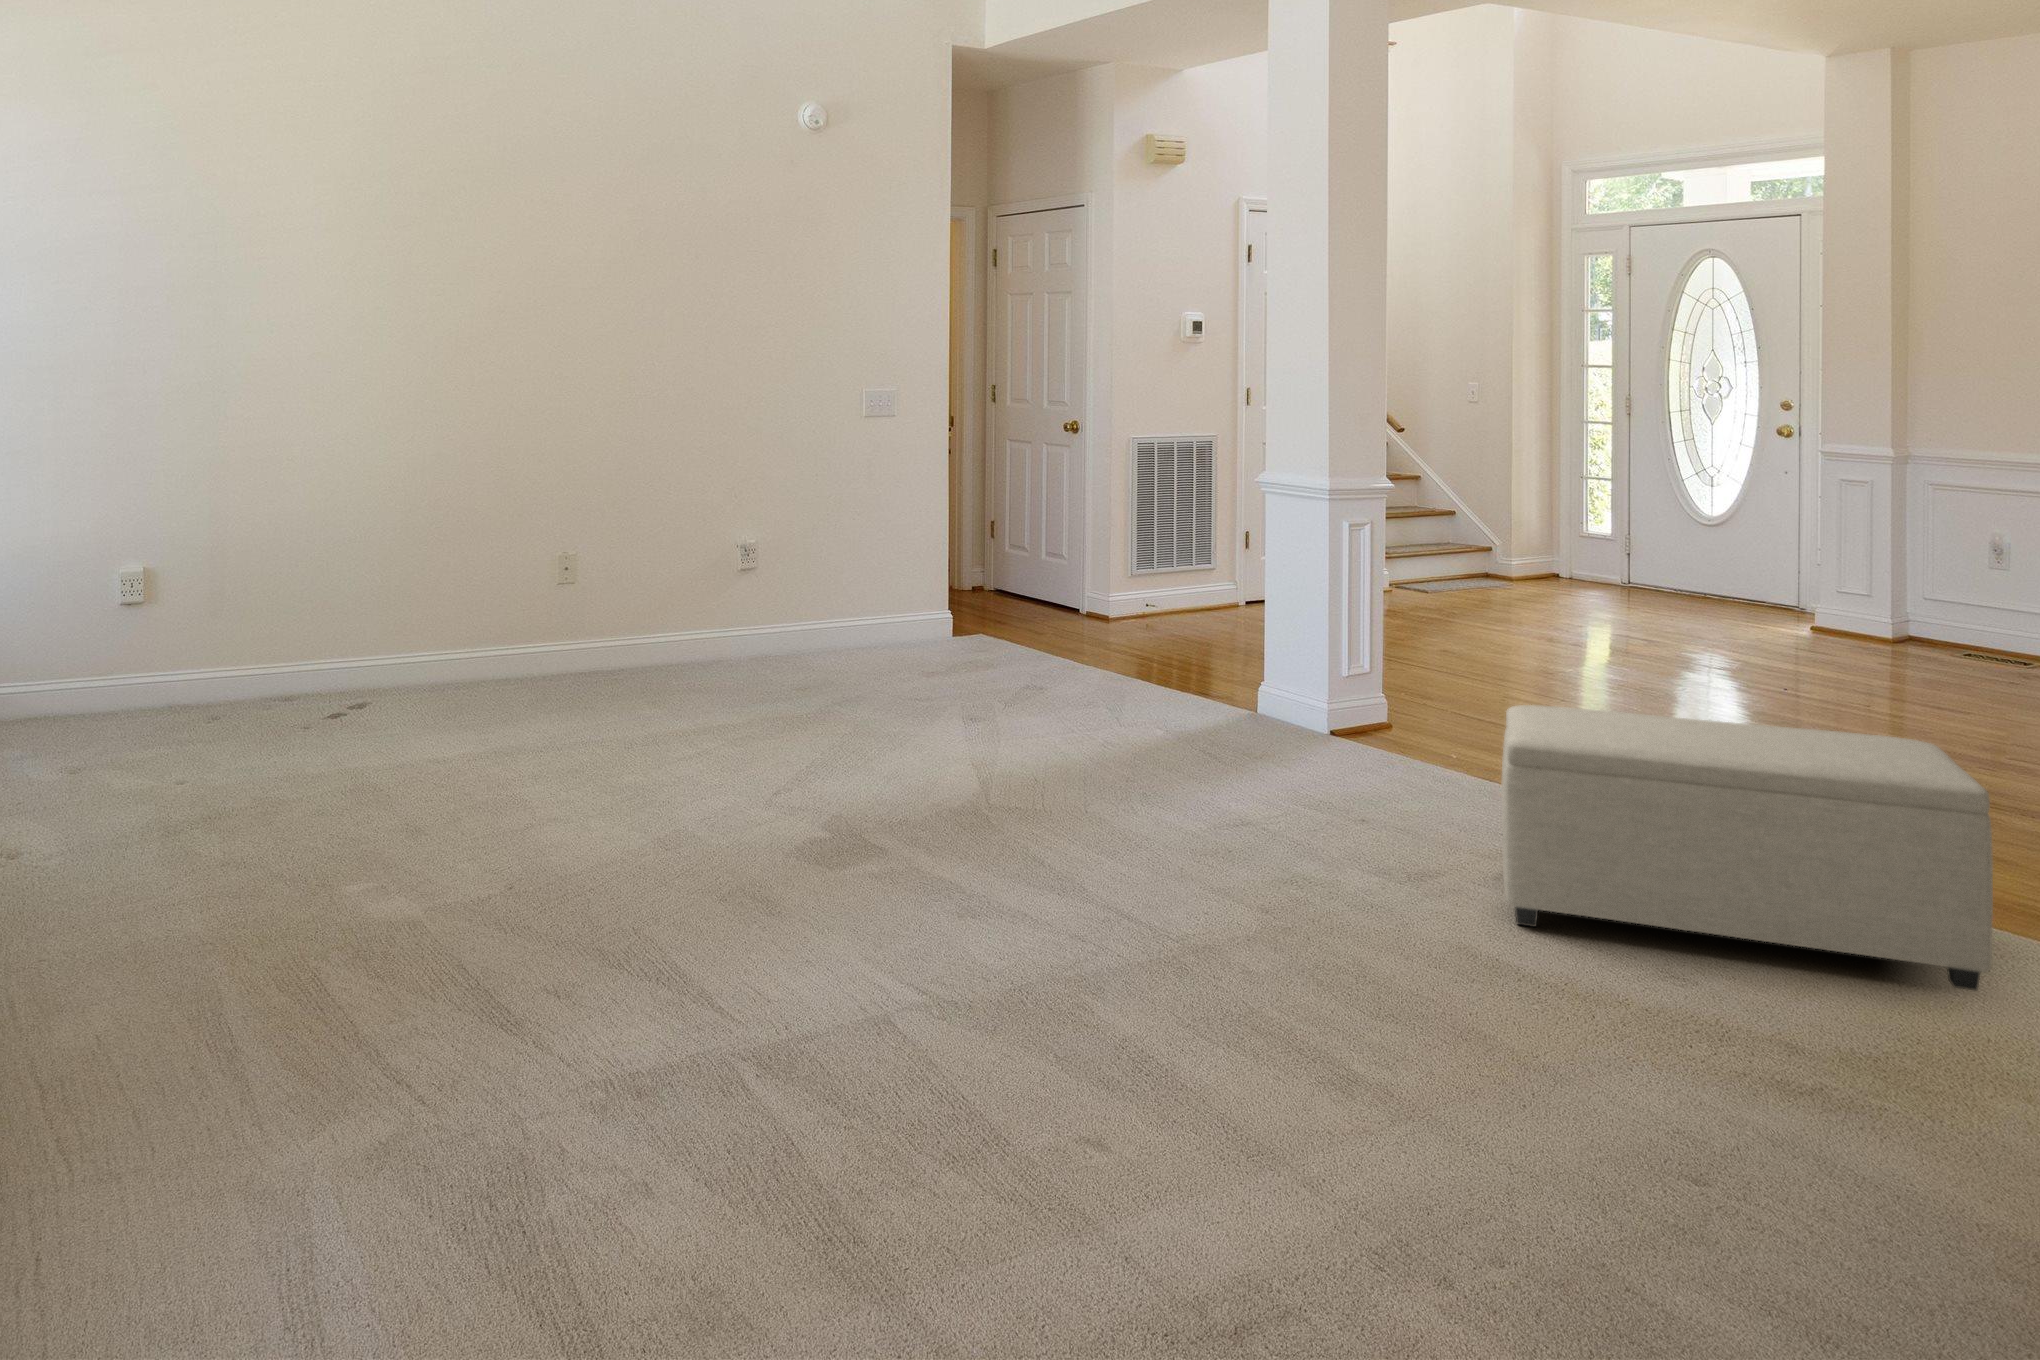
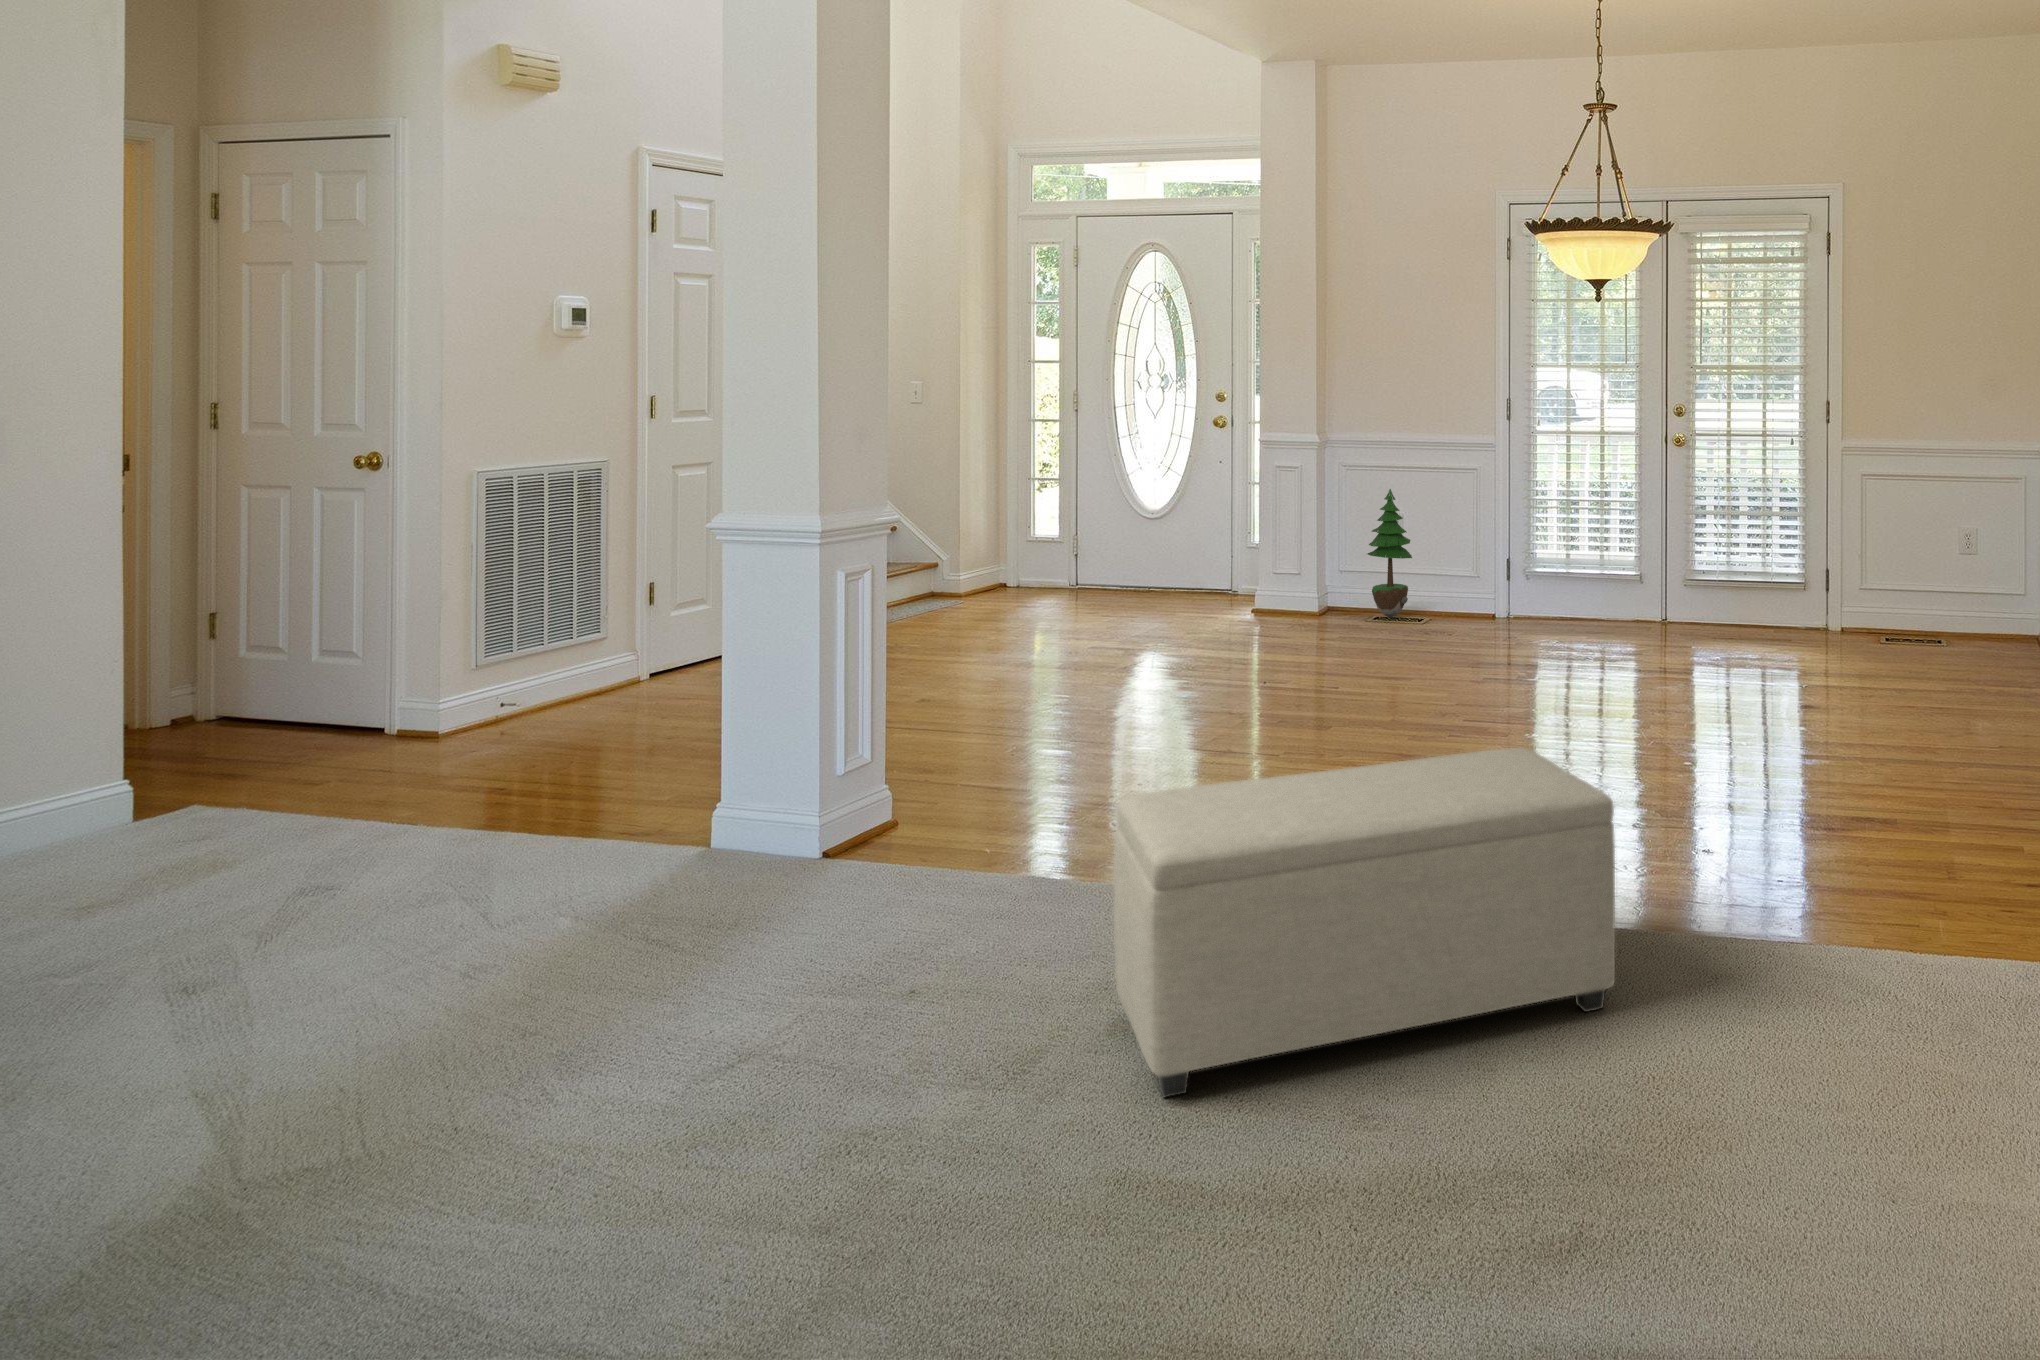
potted tree: none [1951,513,2016,656] -> present [1367,489,1412,618]

